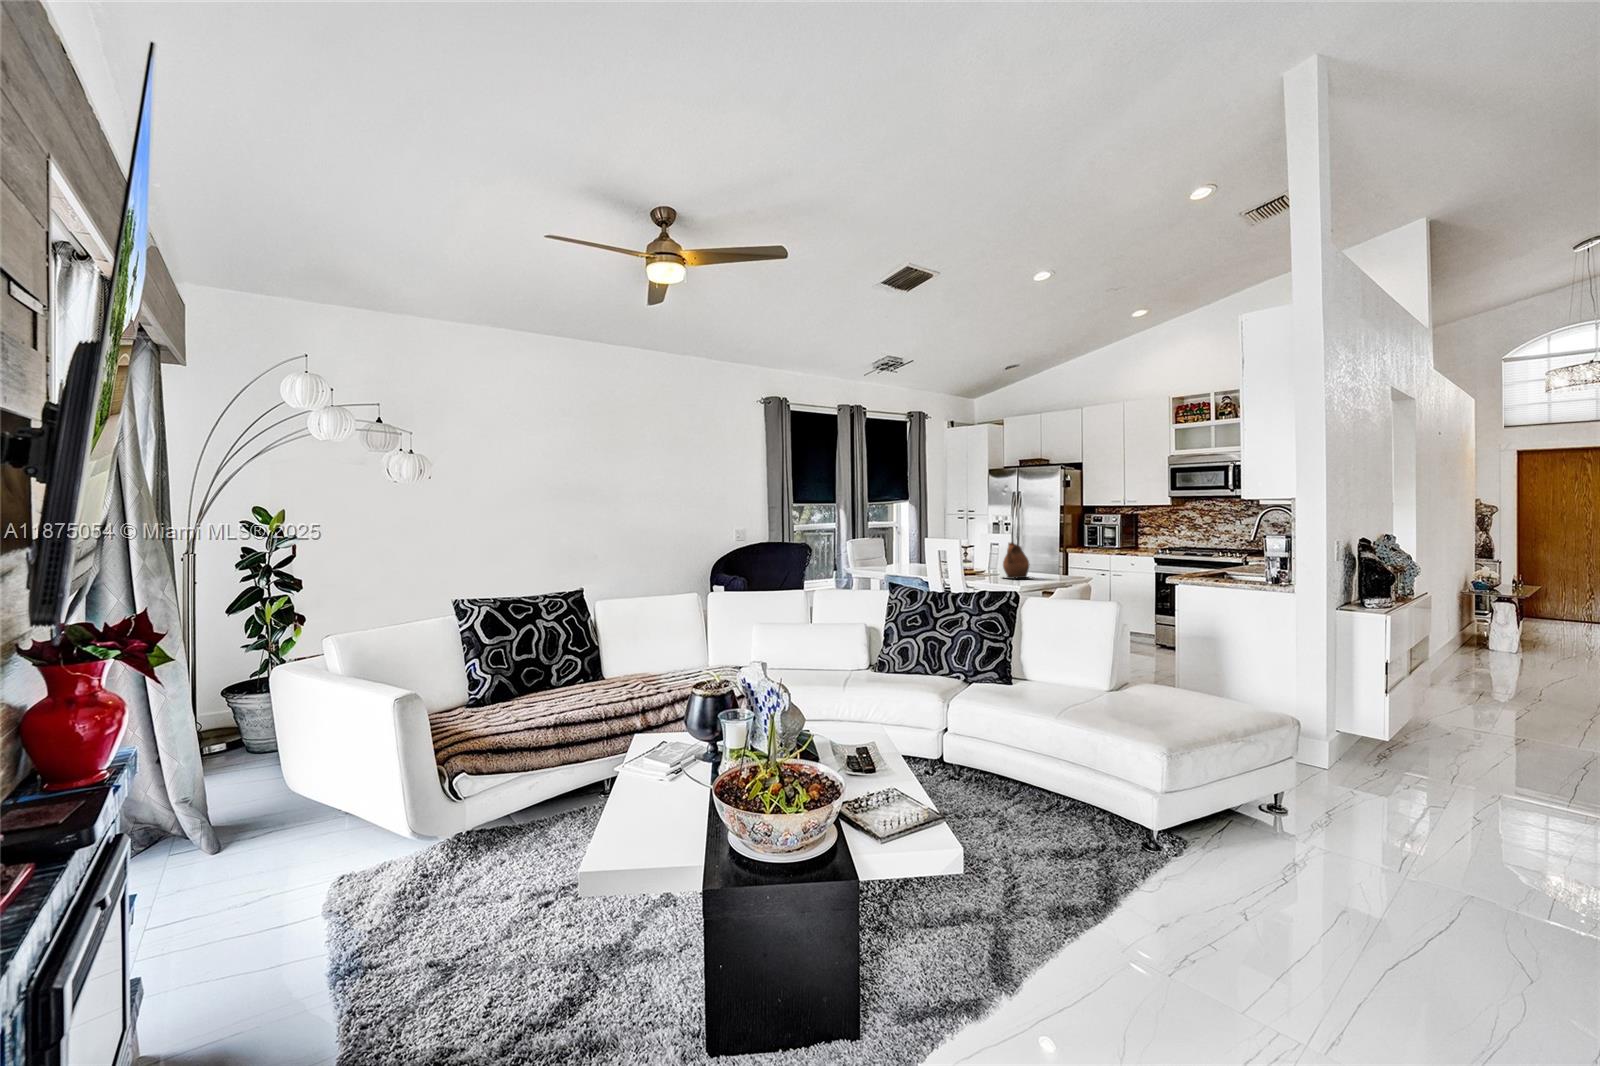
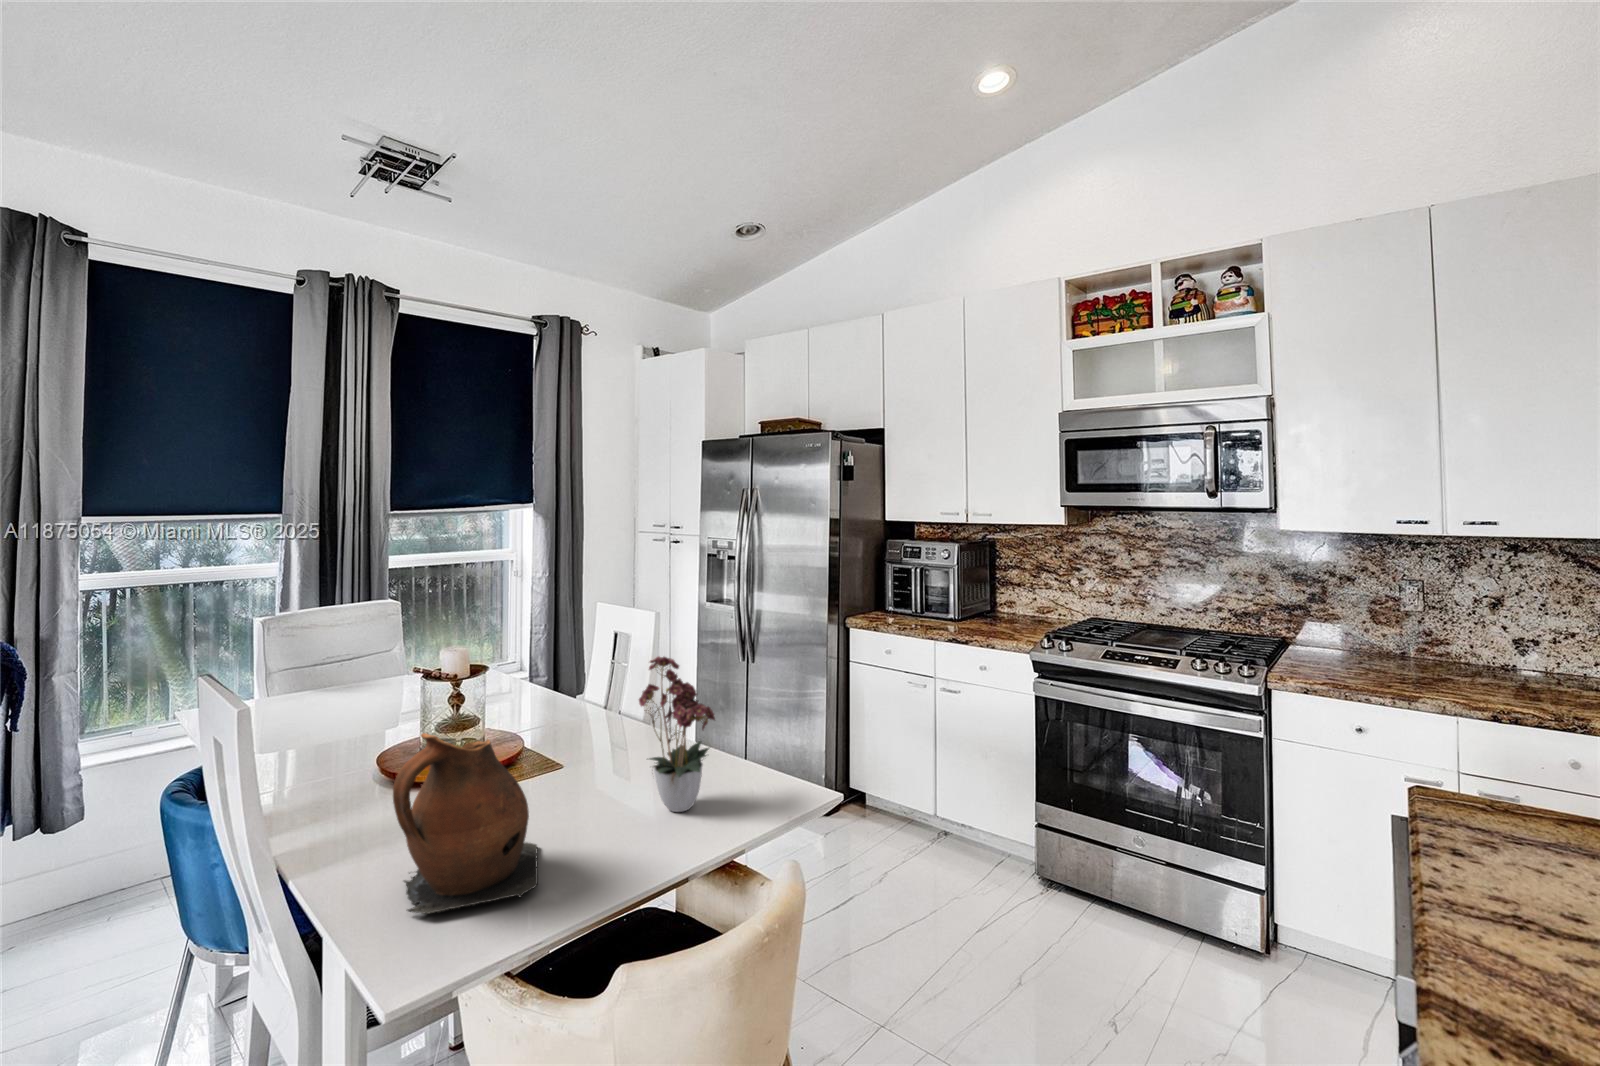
flower arrangement: none [1037,532,1067,576] -> present [639,656,715,812]

